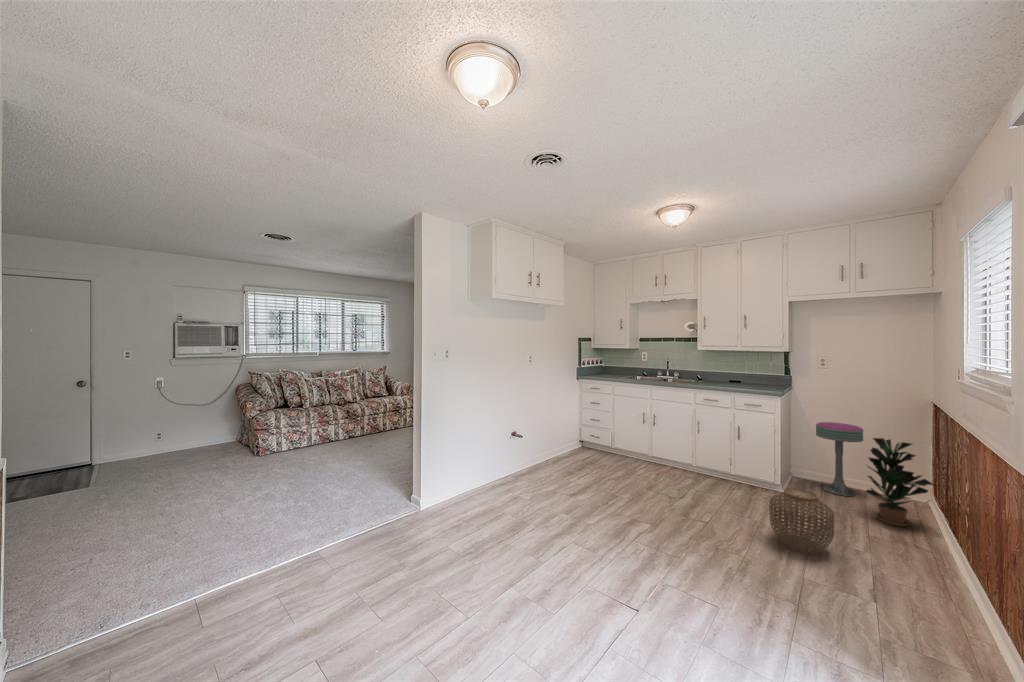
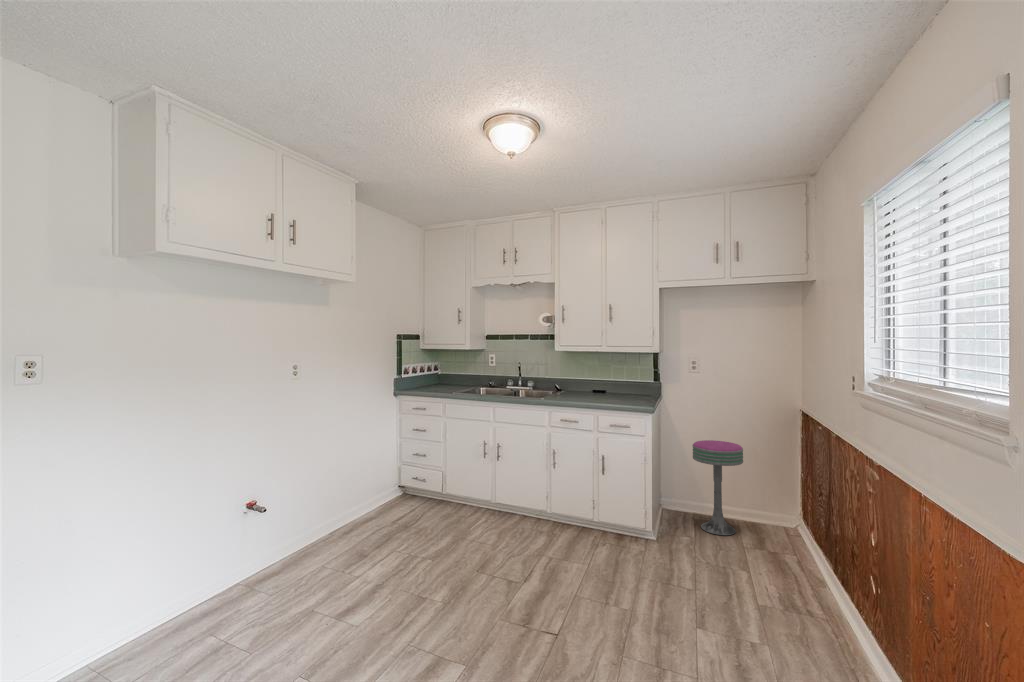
potted plant: present [866,438,933,526] -> none [749,461,822,575]
woven basket: present [769,488,834,553] -> none [641,549,722,651]

